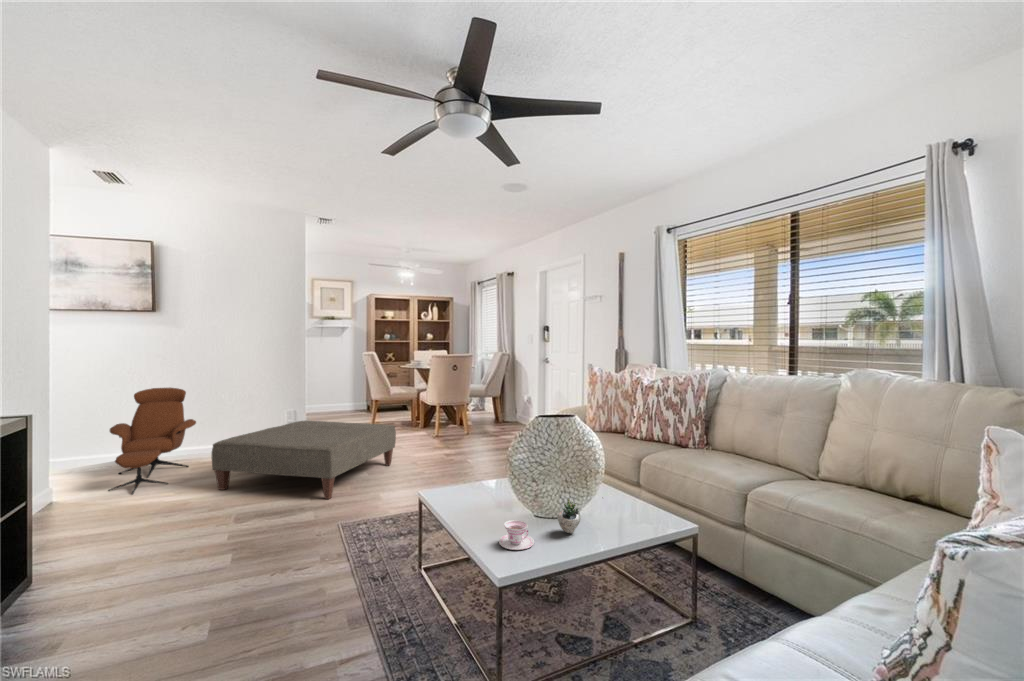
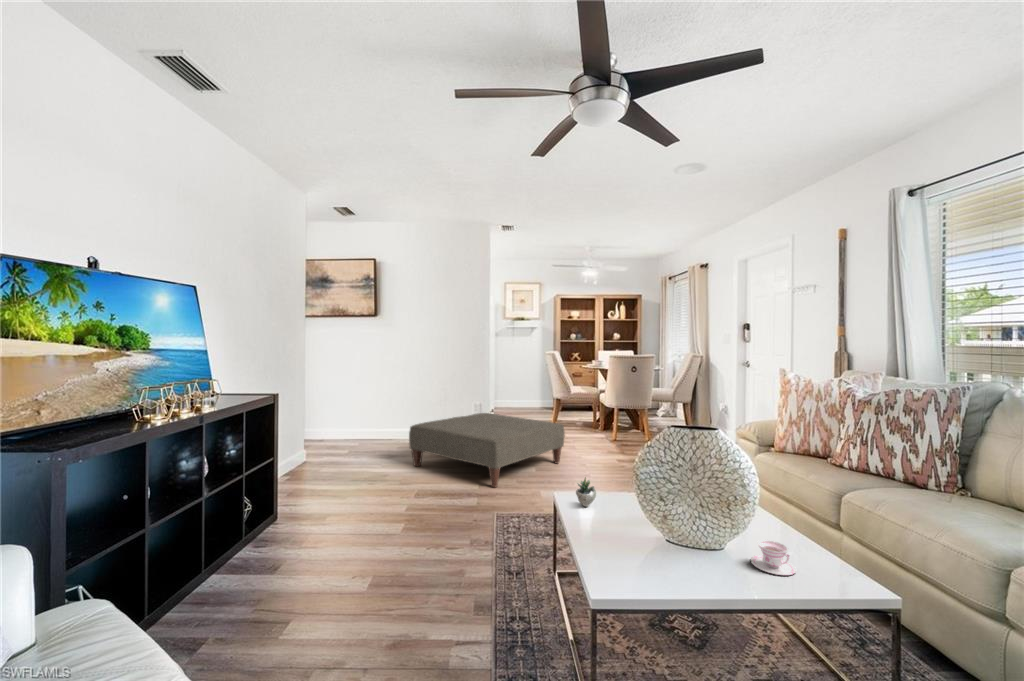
lounge chair: present [108,388,196,494] -> none [344,377,405,461]
succulent plant: present [558,497,604,533] -> present [576,477,596,507]
teacup: present [499,520,534,550] -> present [751,540,796,575]

